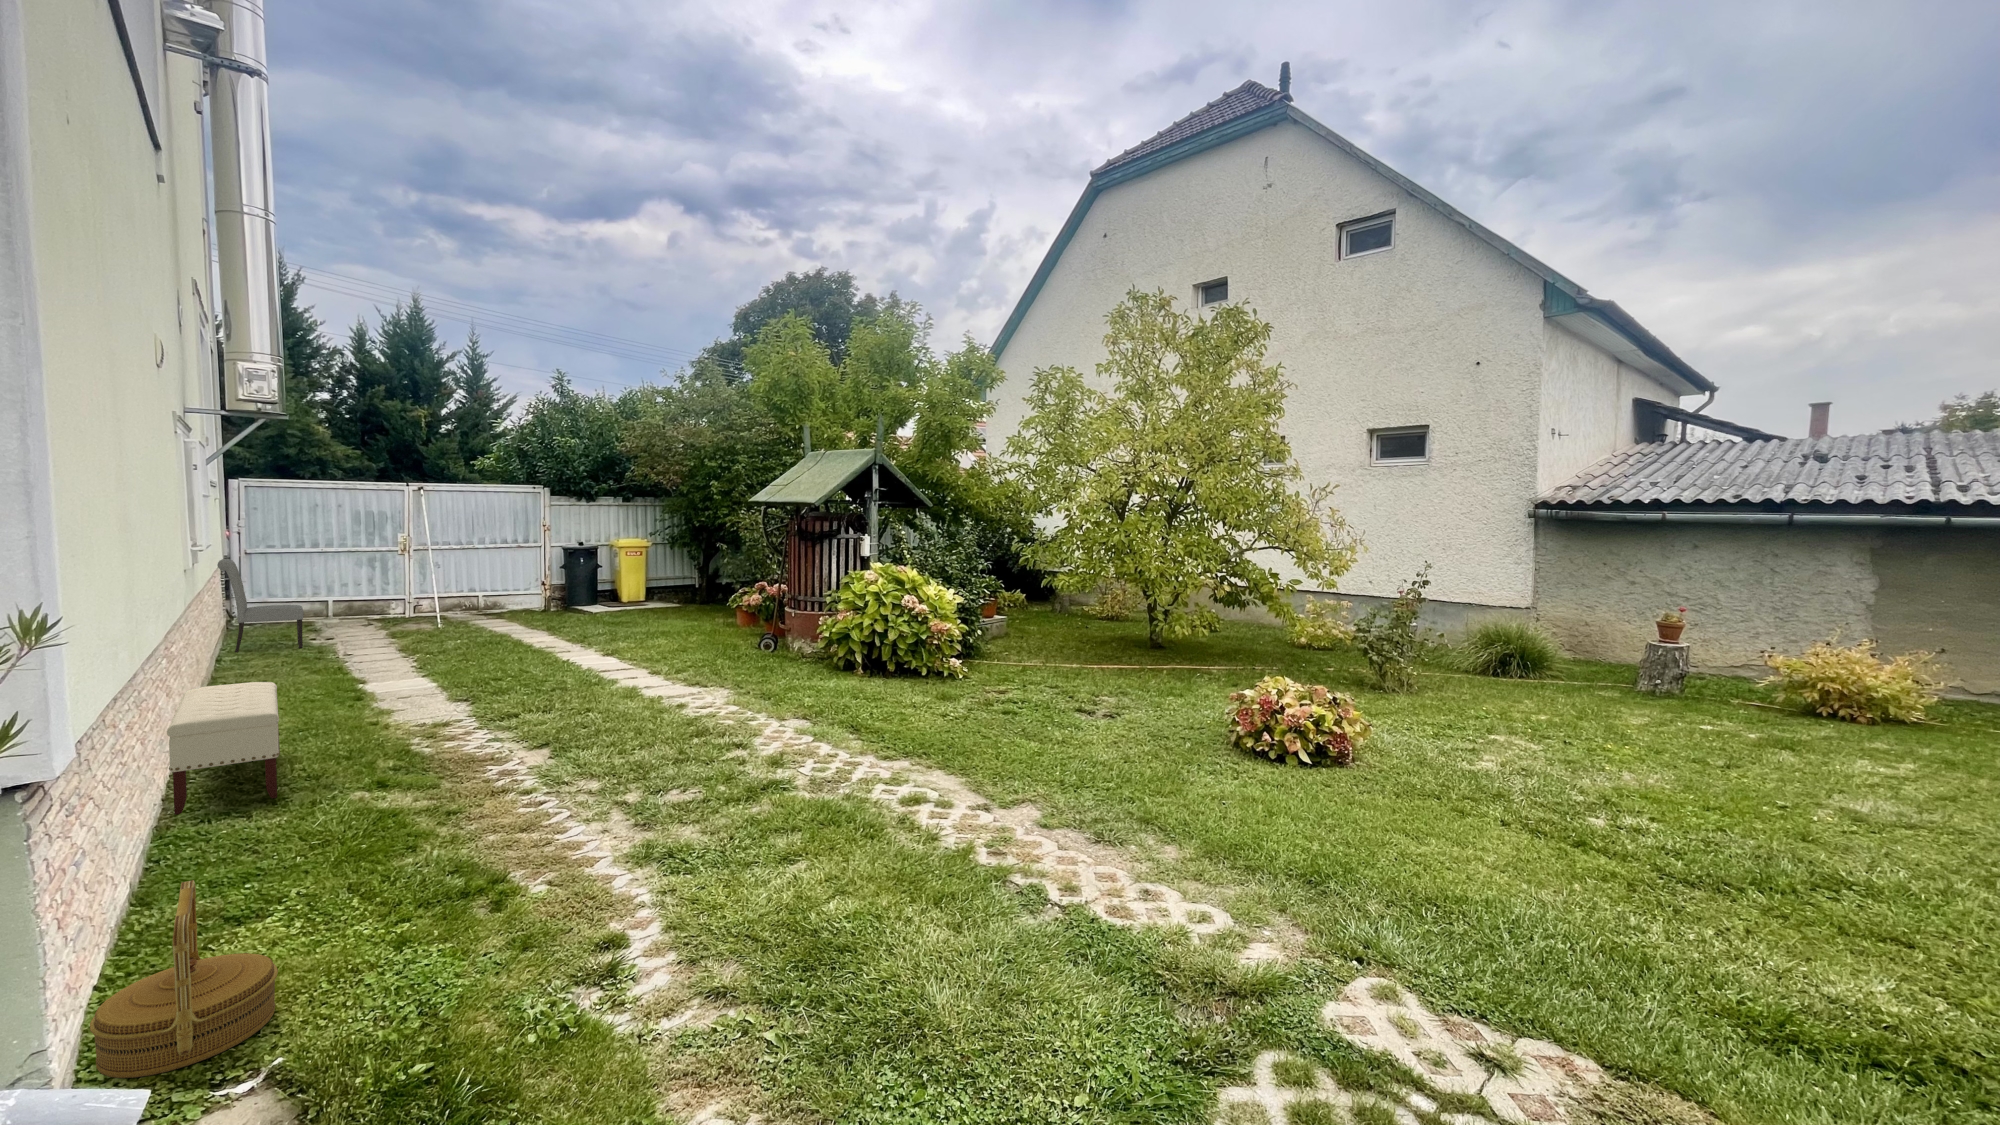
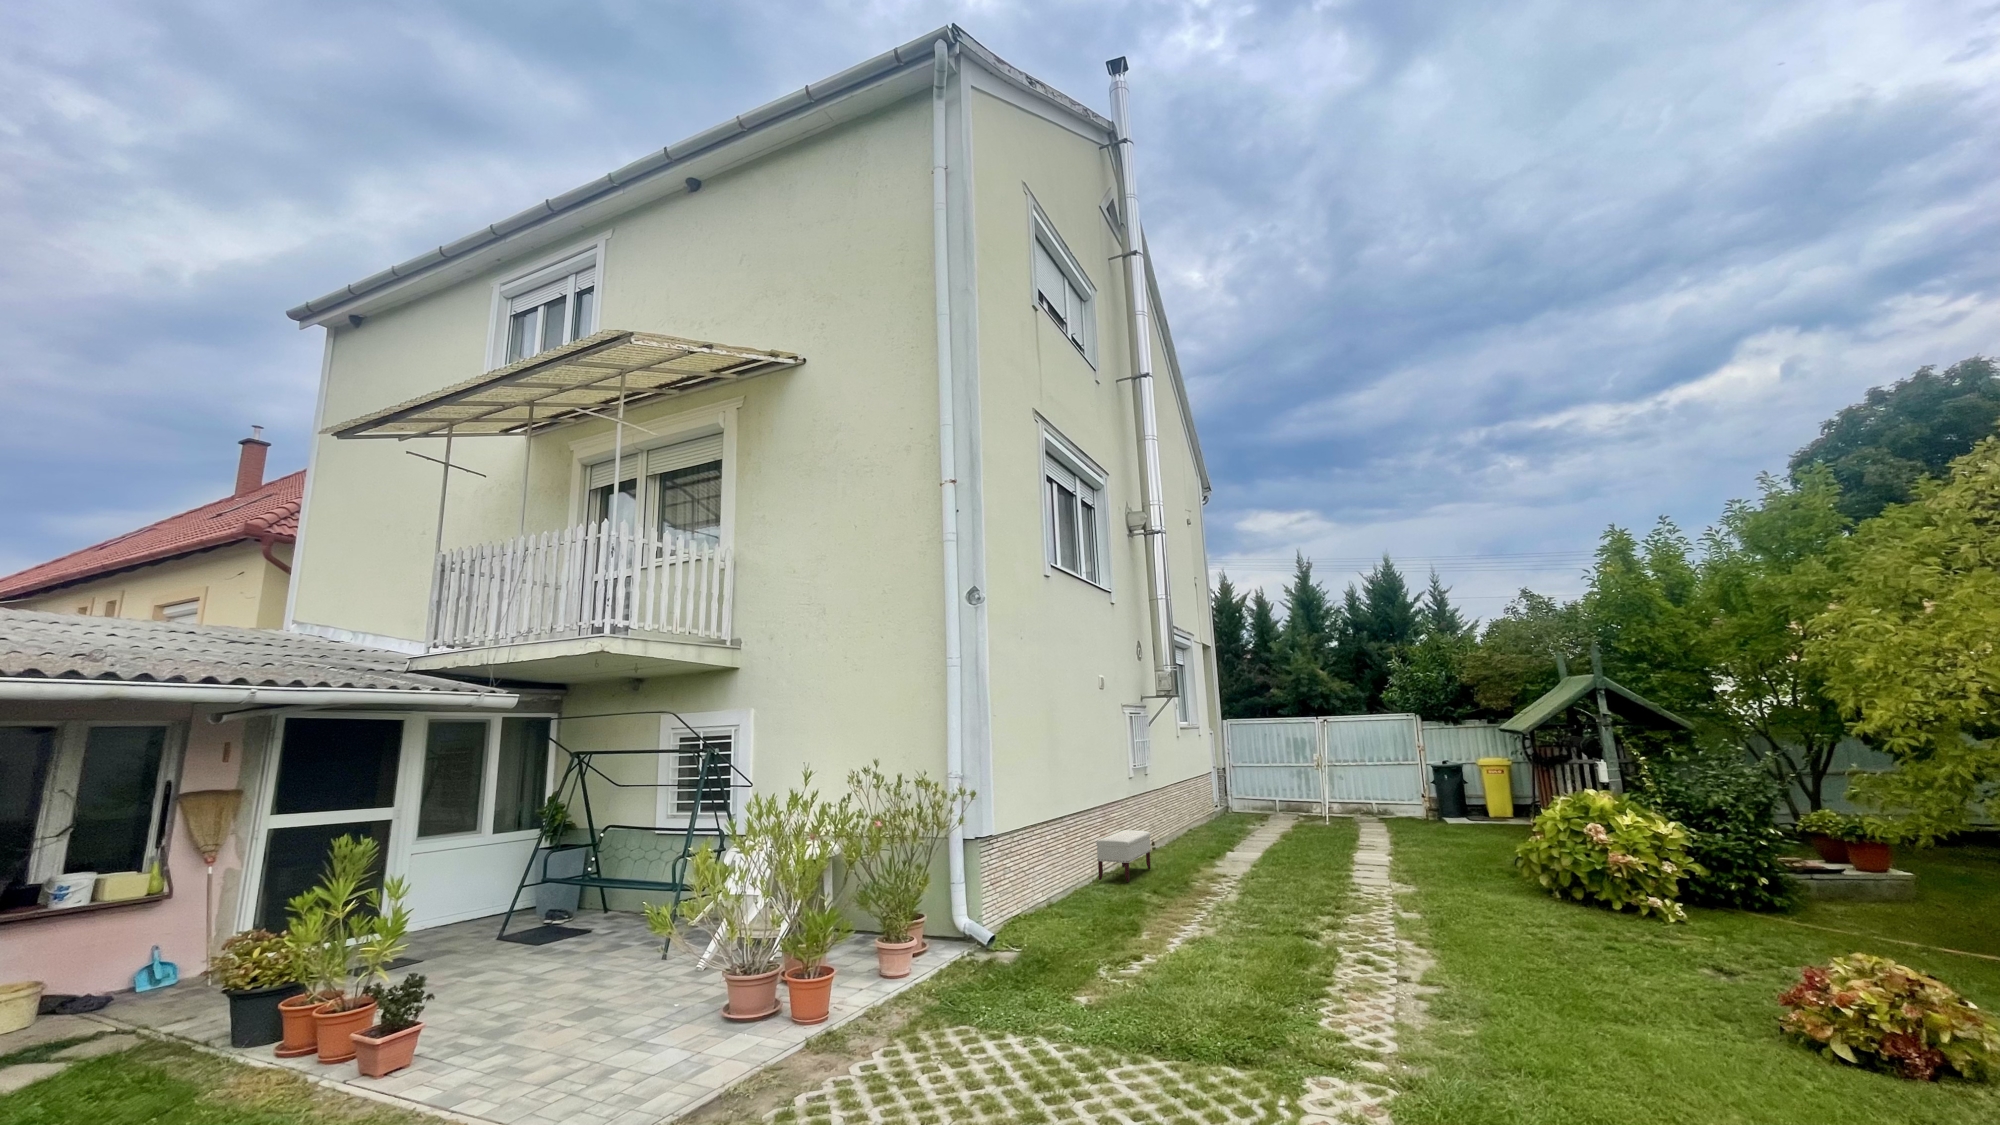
chair: present [217,559,304,652] -> none [1198,770,1240,827]
woven basket: present [90,880,278,1078] -> none [1016,876,1056,929]

